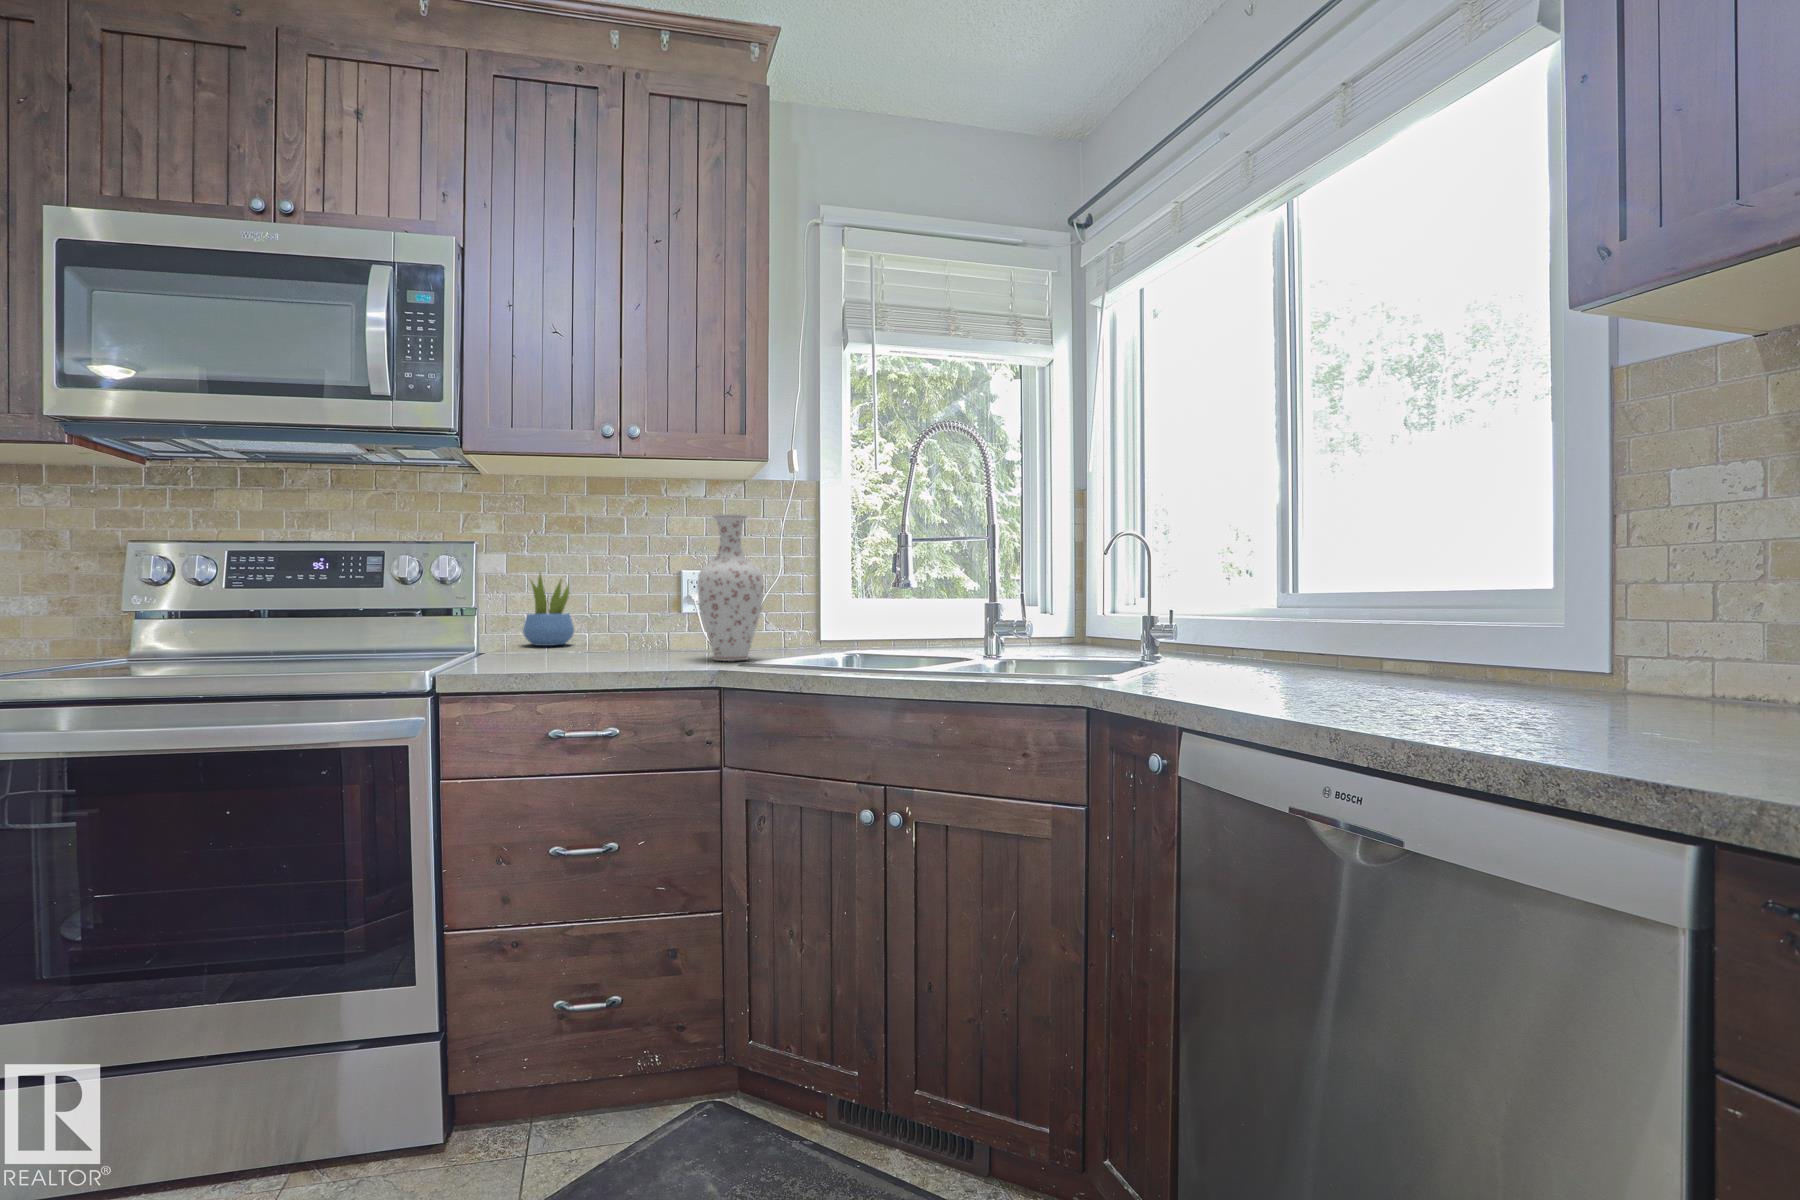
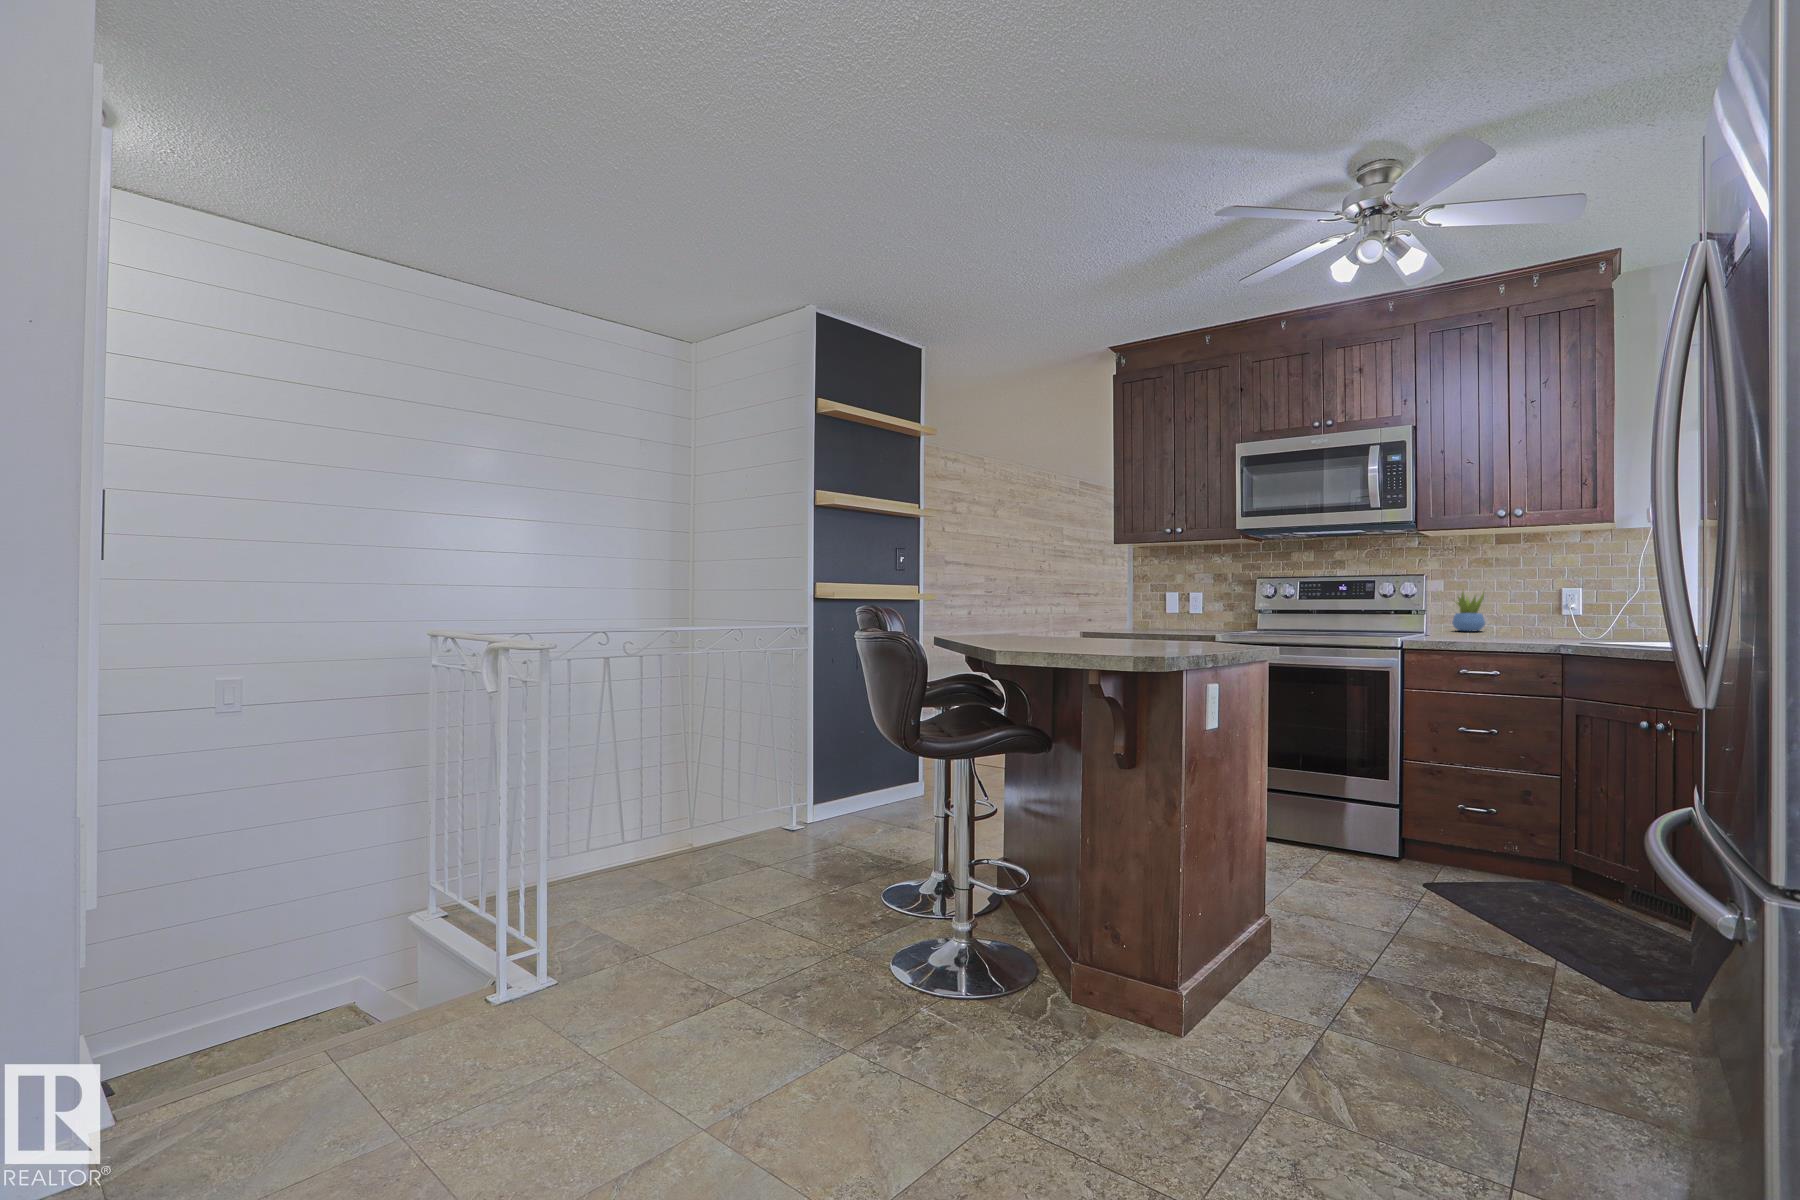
vase: present [697,514,764,661] -> none [1564,554,1615,641]

